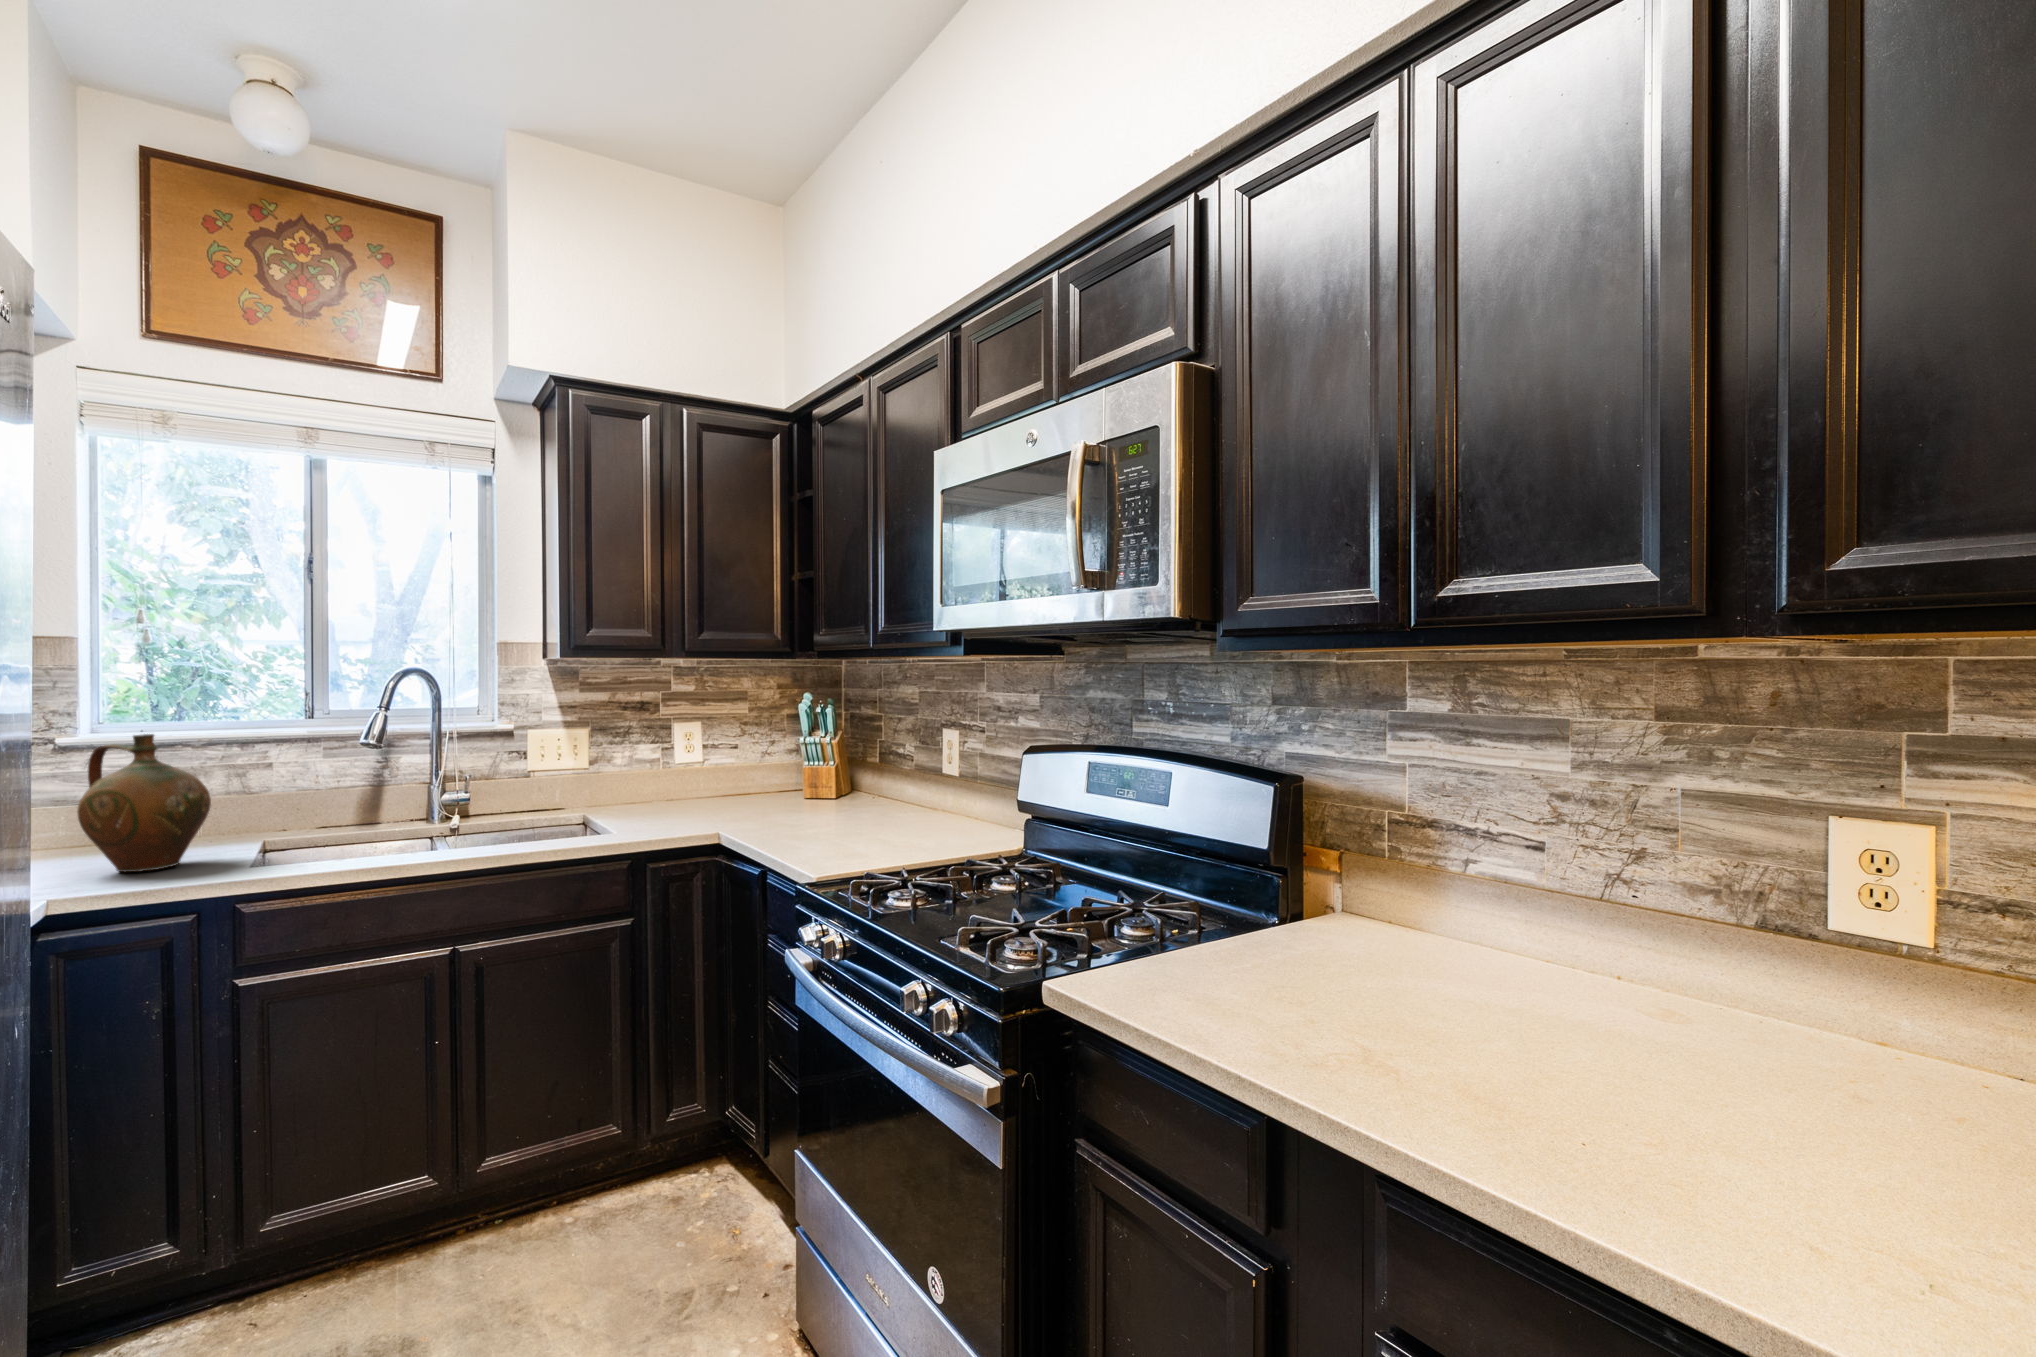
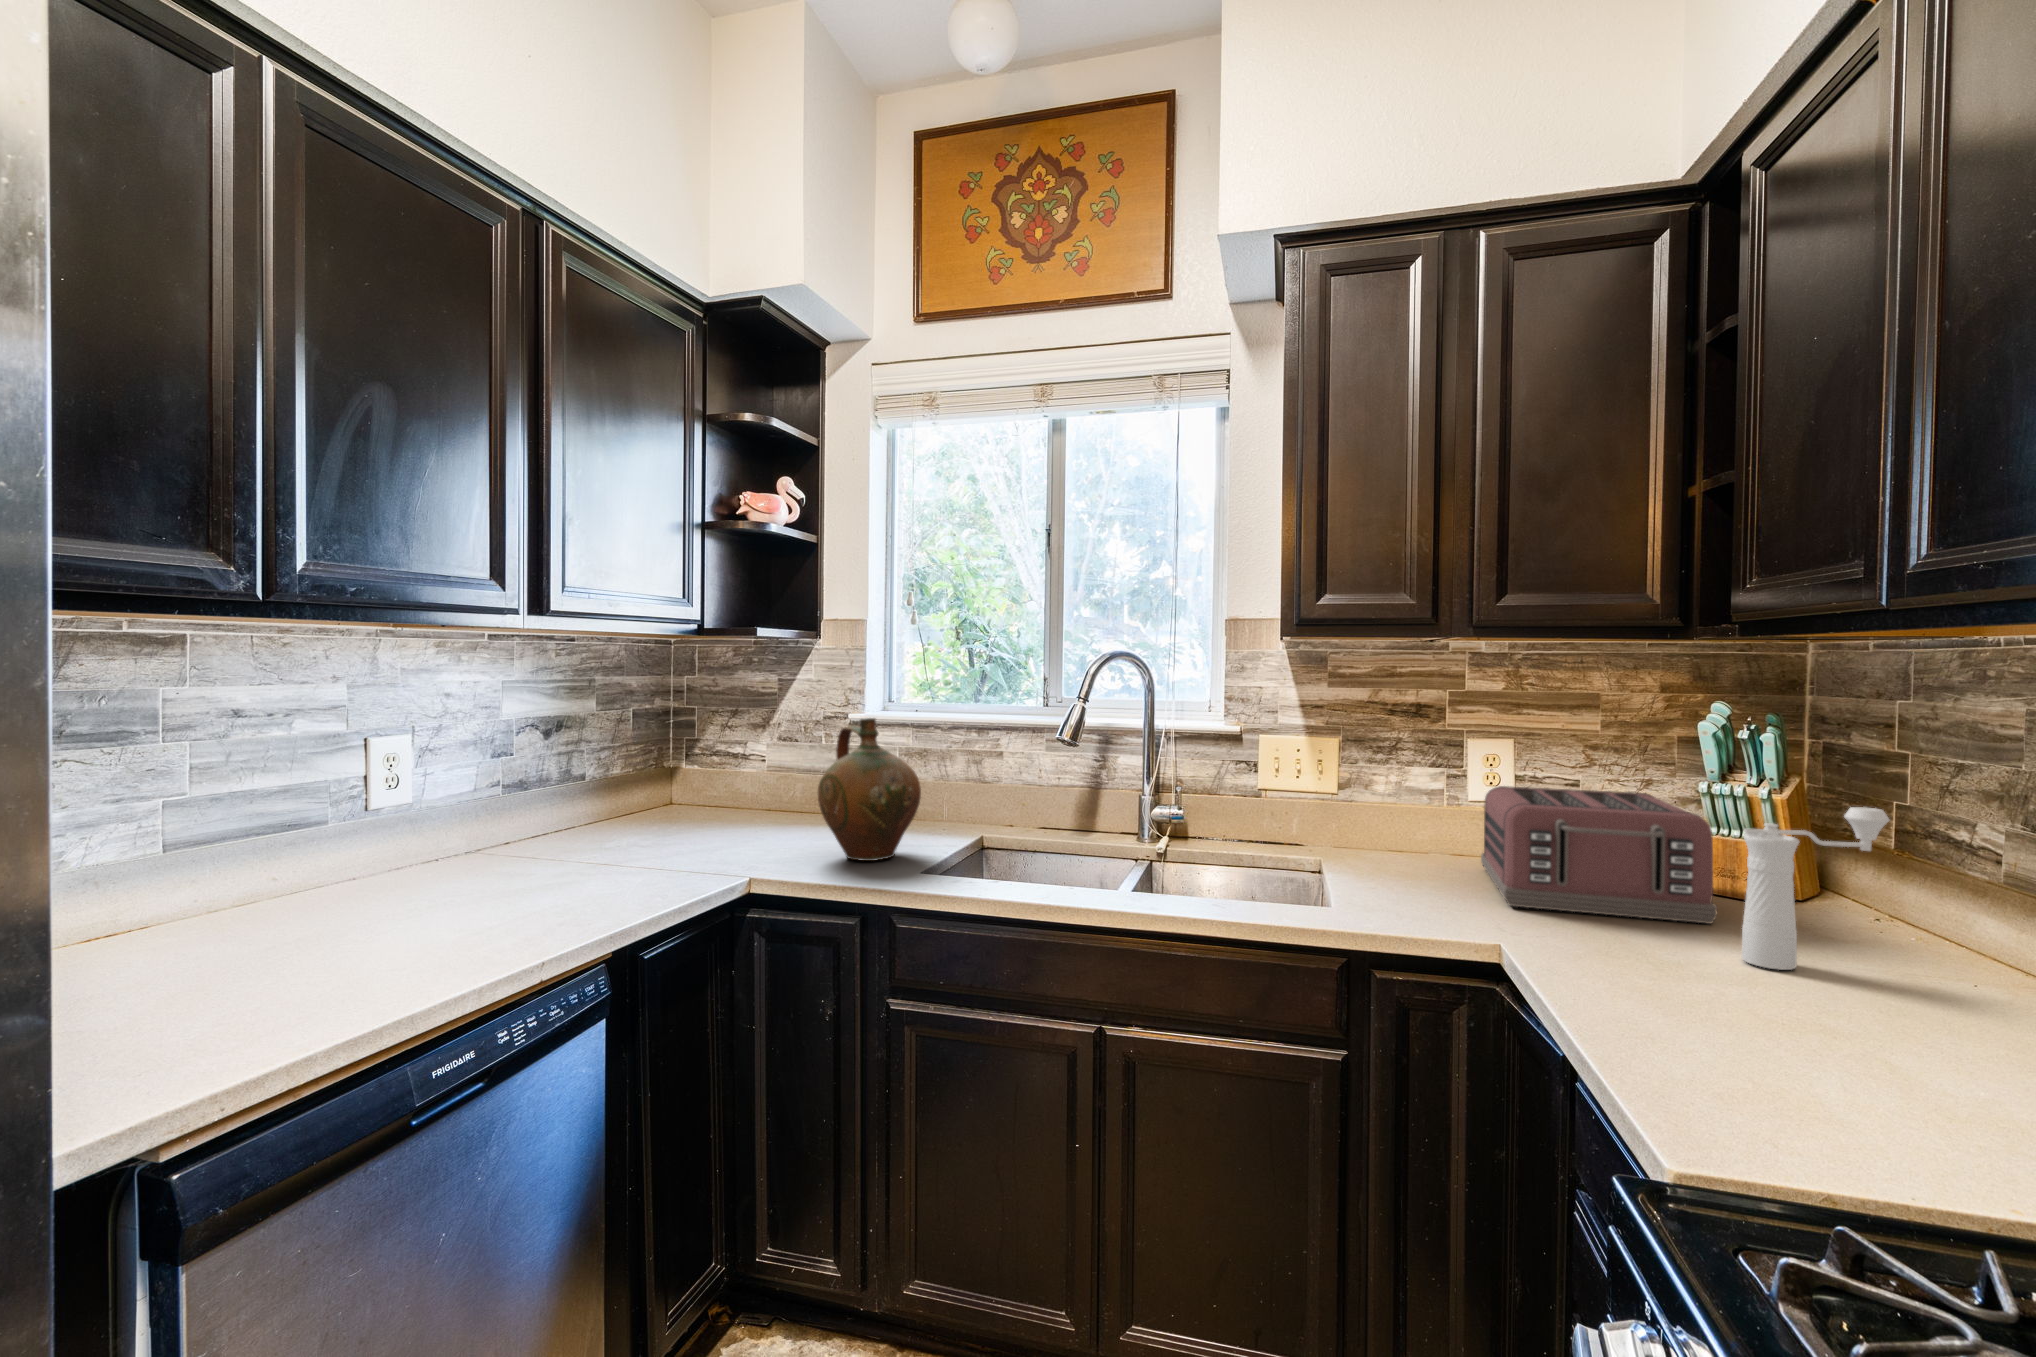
pepper mill: none [820,738,873,819] -> present [1742,807,1889,970]
toaster: none [687,747,810,816] -> present [1481,786,1717,924]

